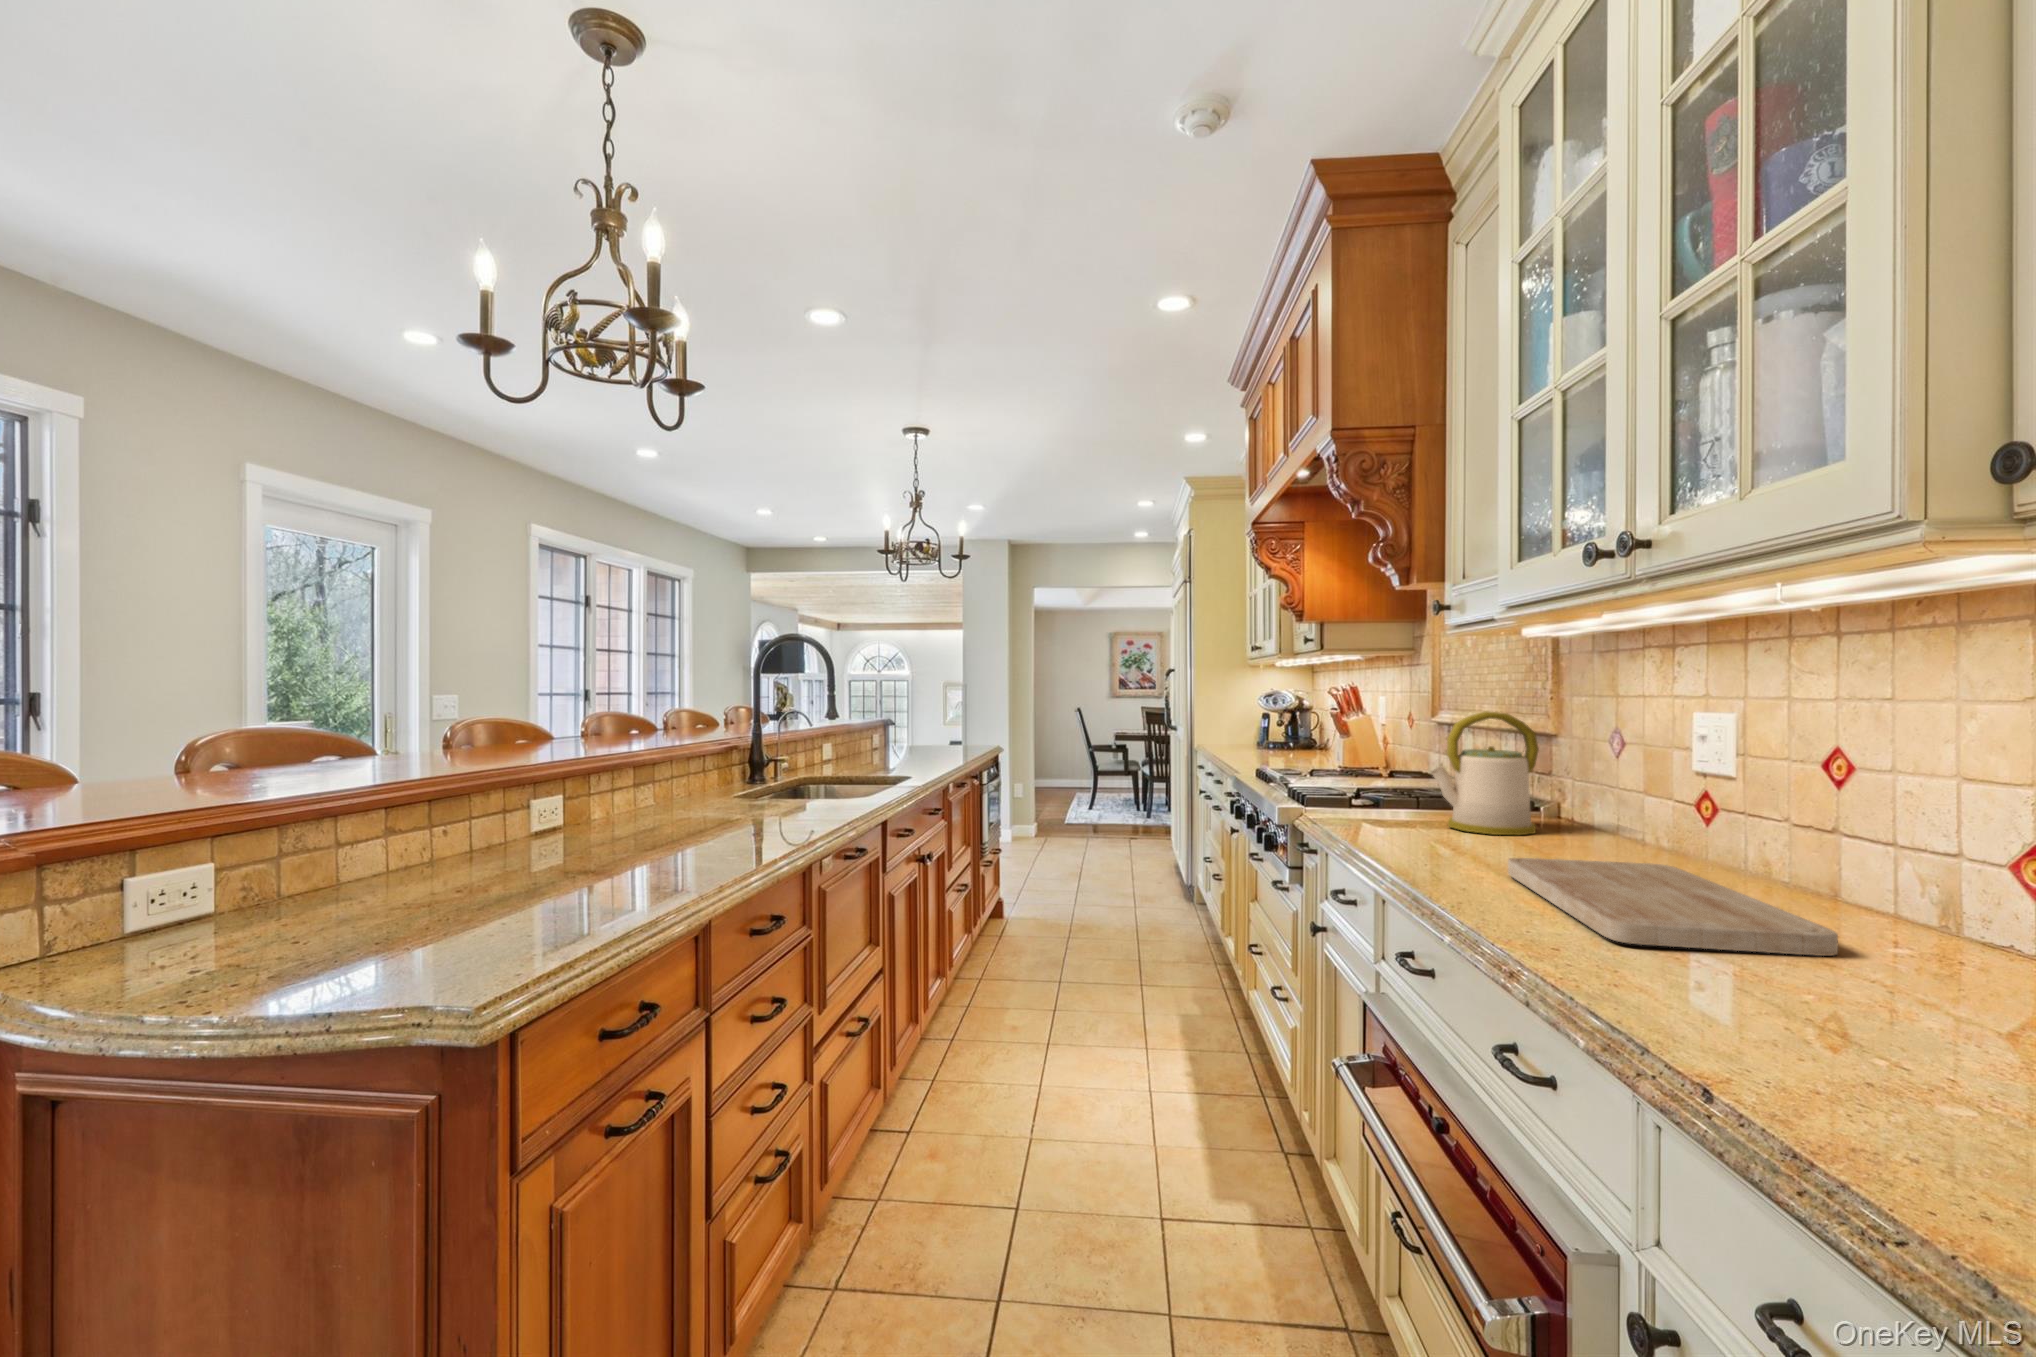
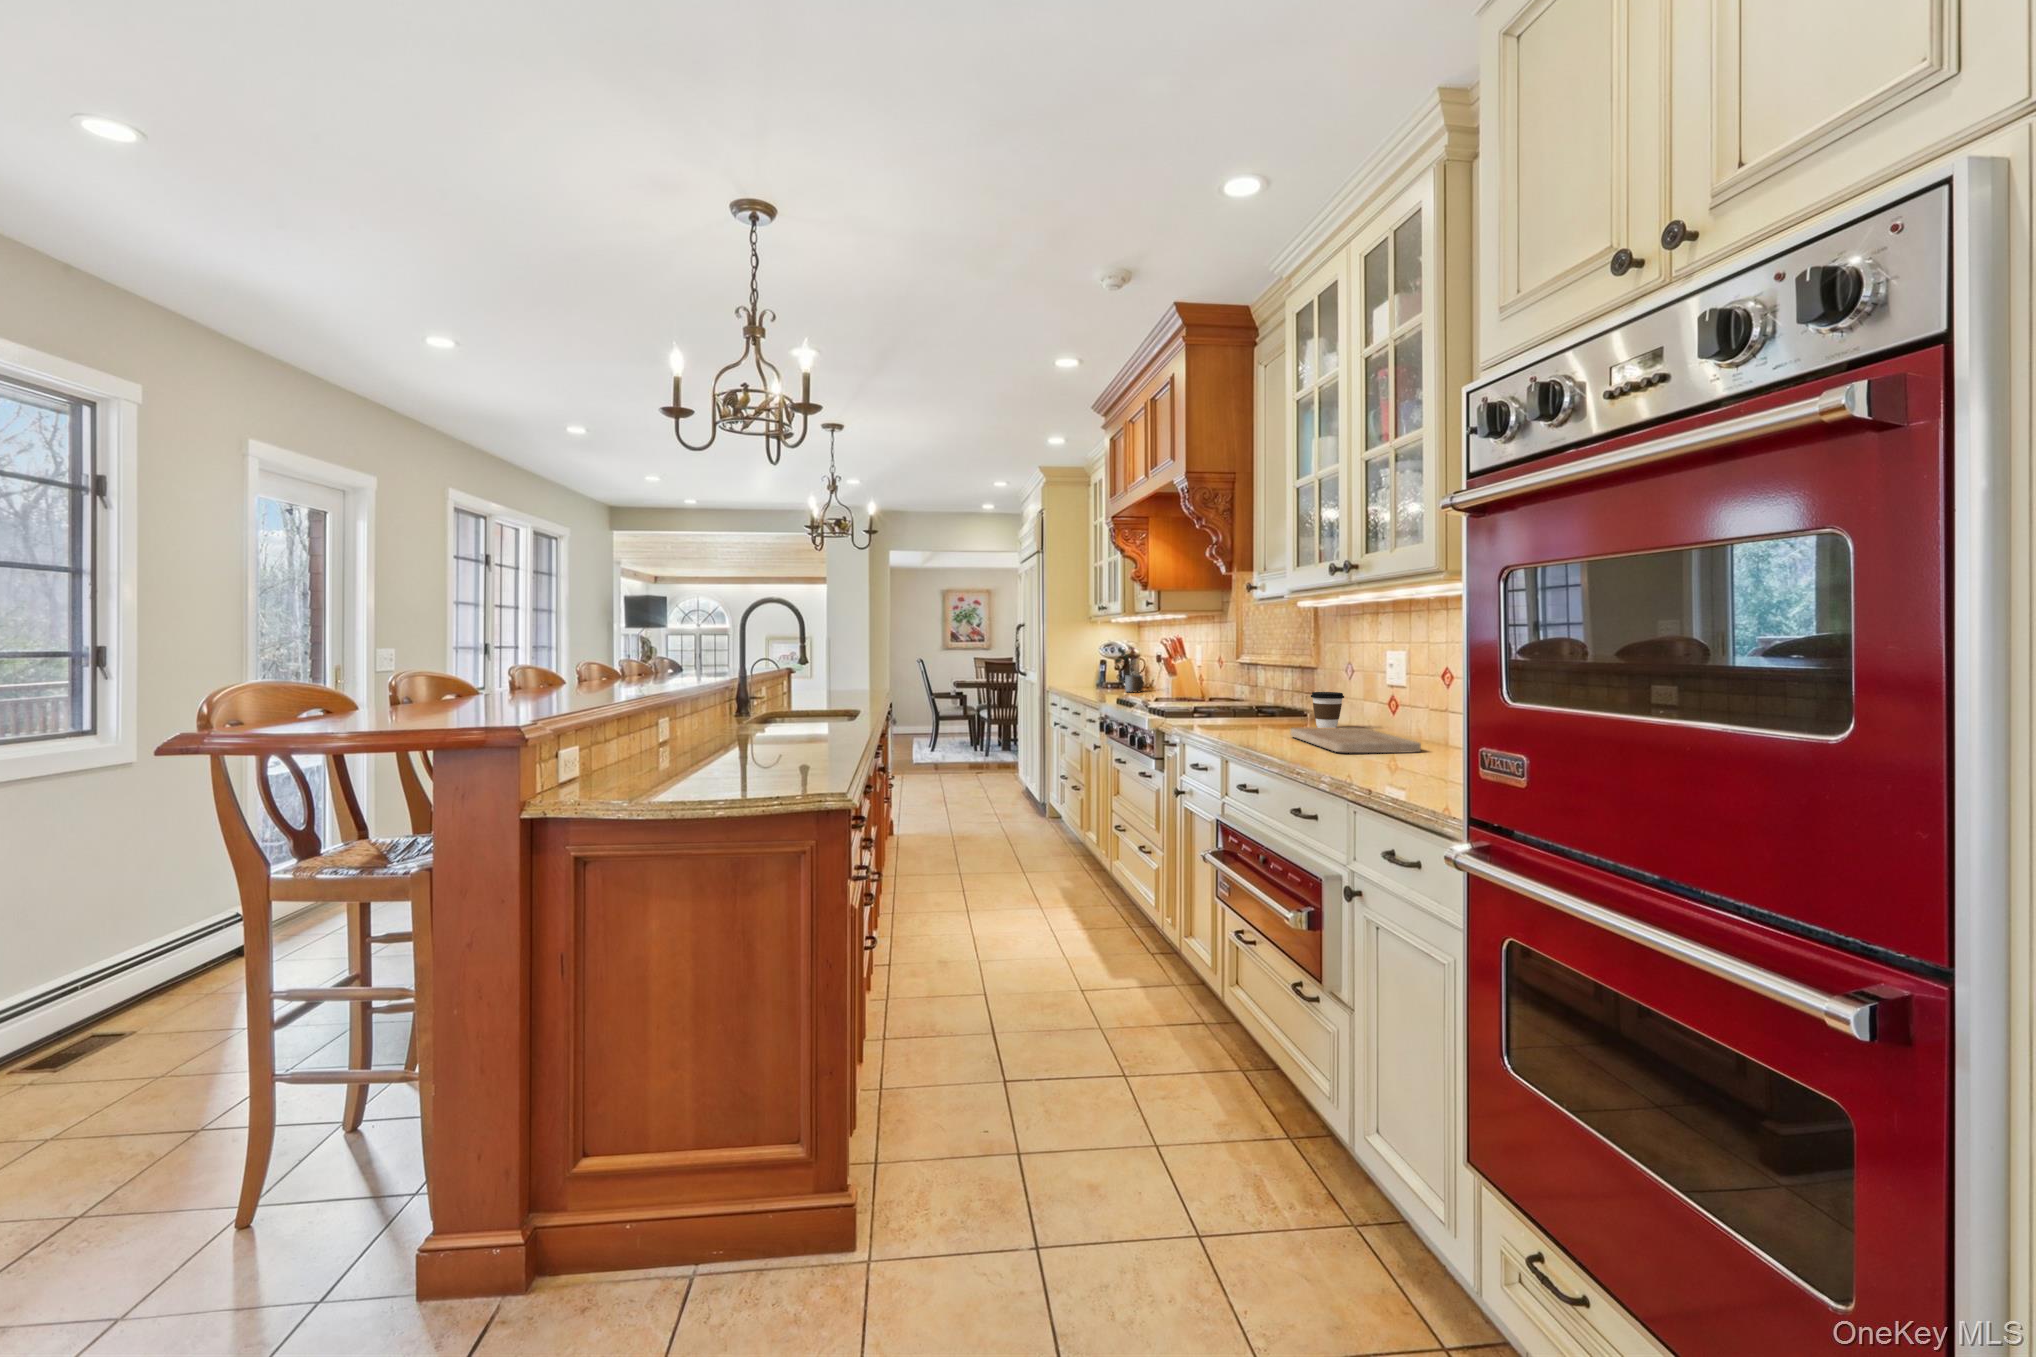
potted plant: none [1258,697,1299,760] -> present [1116,647,1143,692]
kettle: present [1432,711,1539,835] -> none [1247,653,1303,723]
coffee cup: none [1552,784,1623,856] -> present [1311,692,1344,728]

